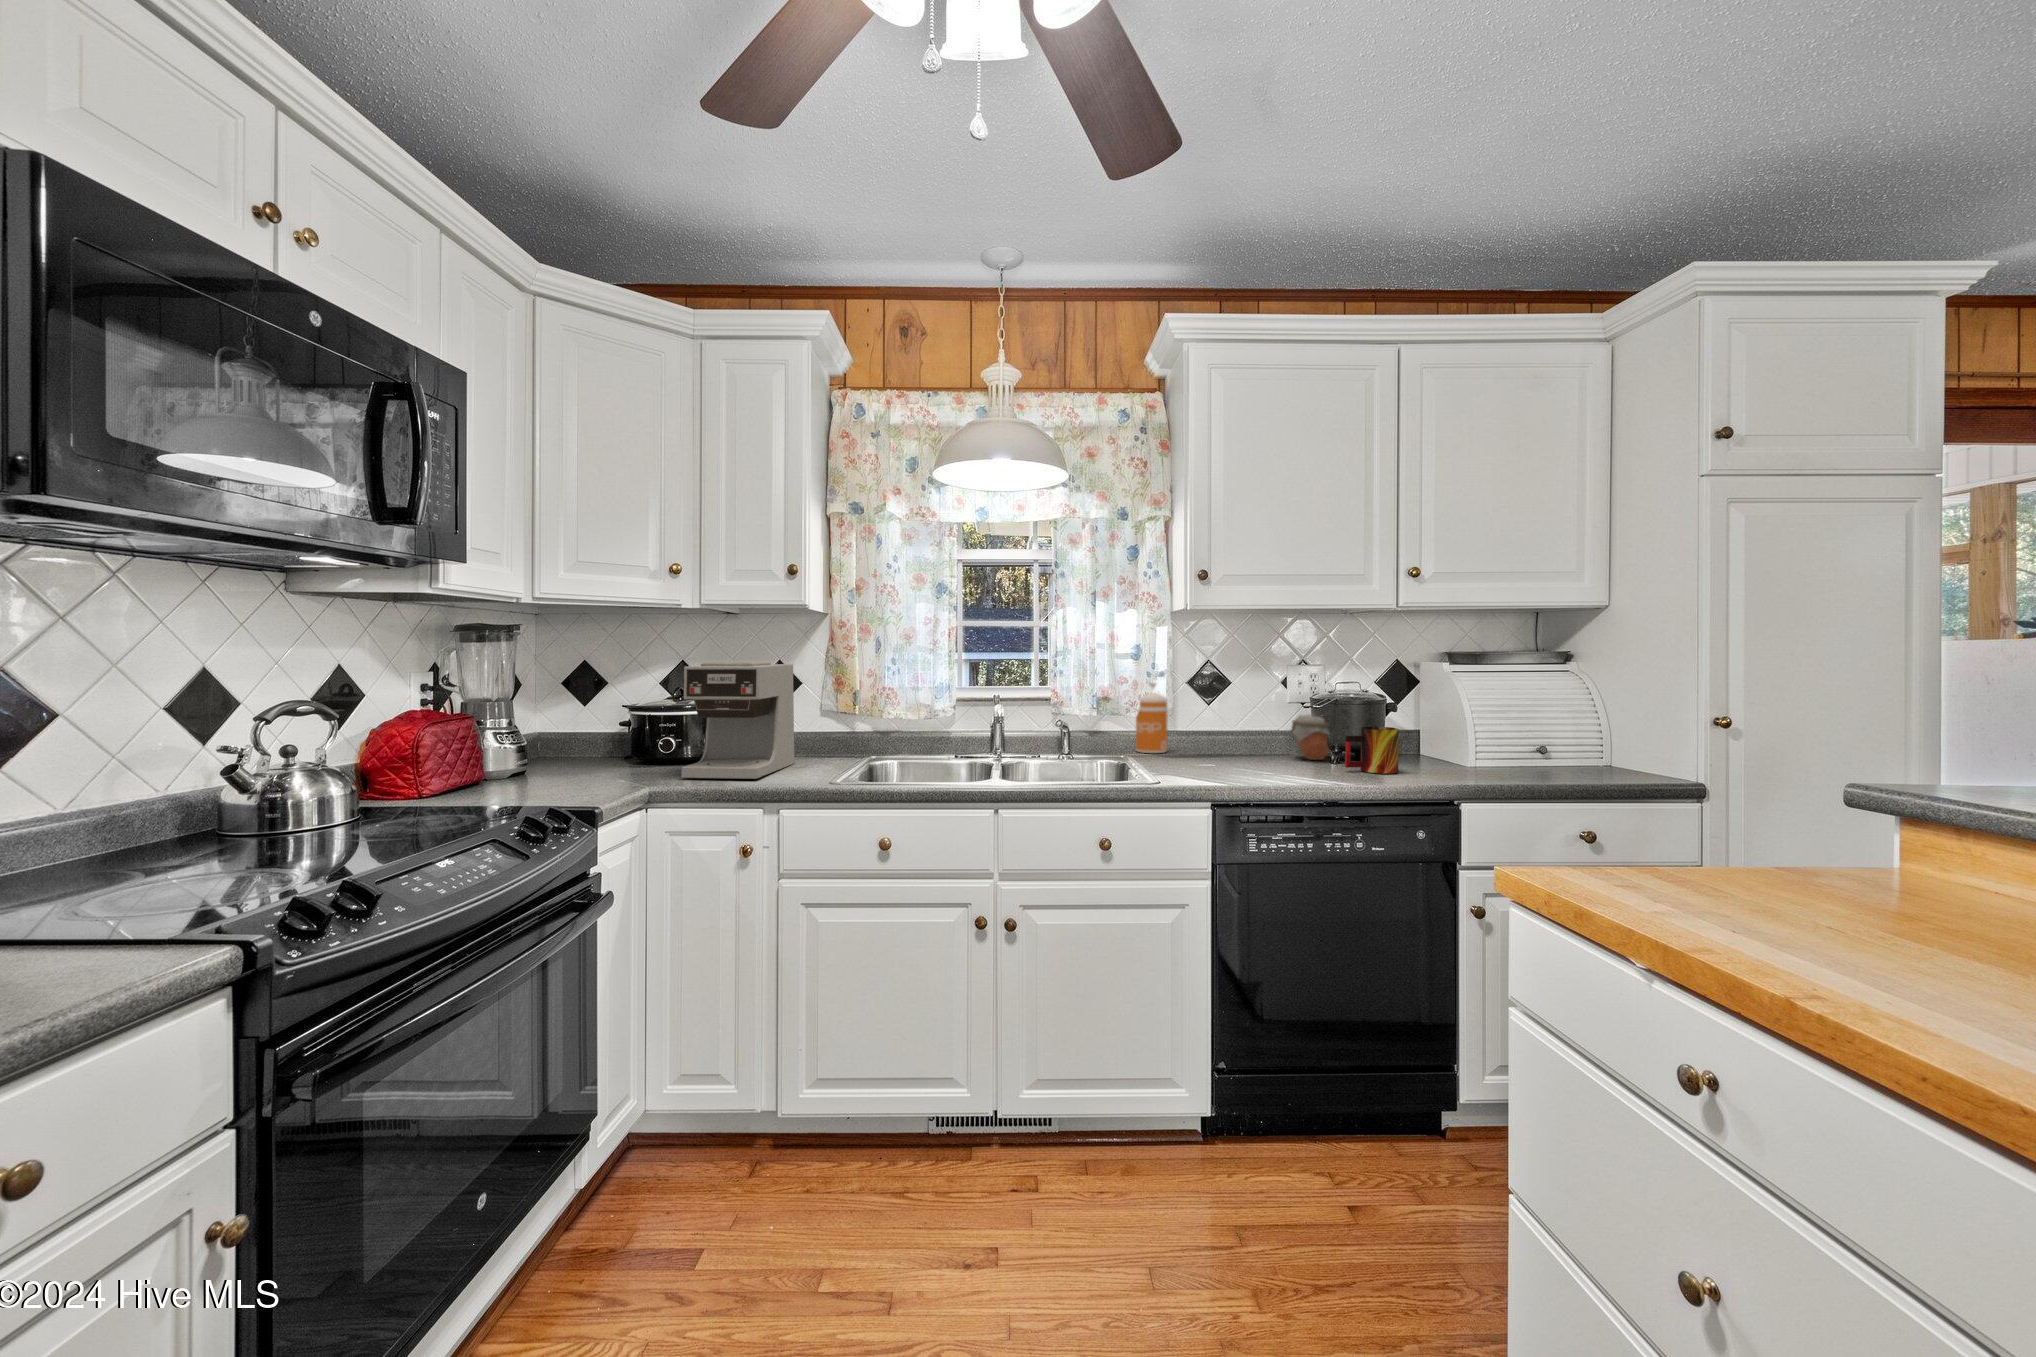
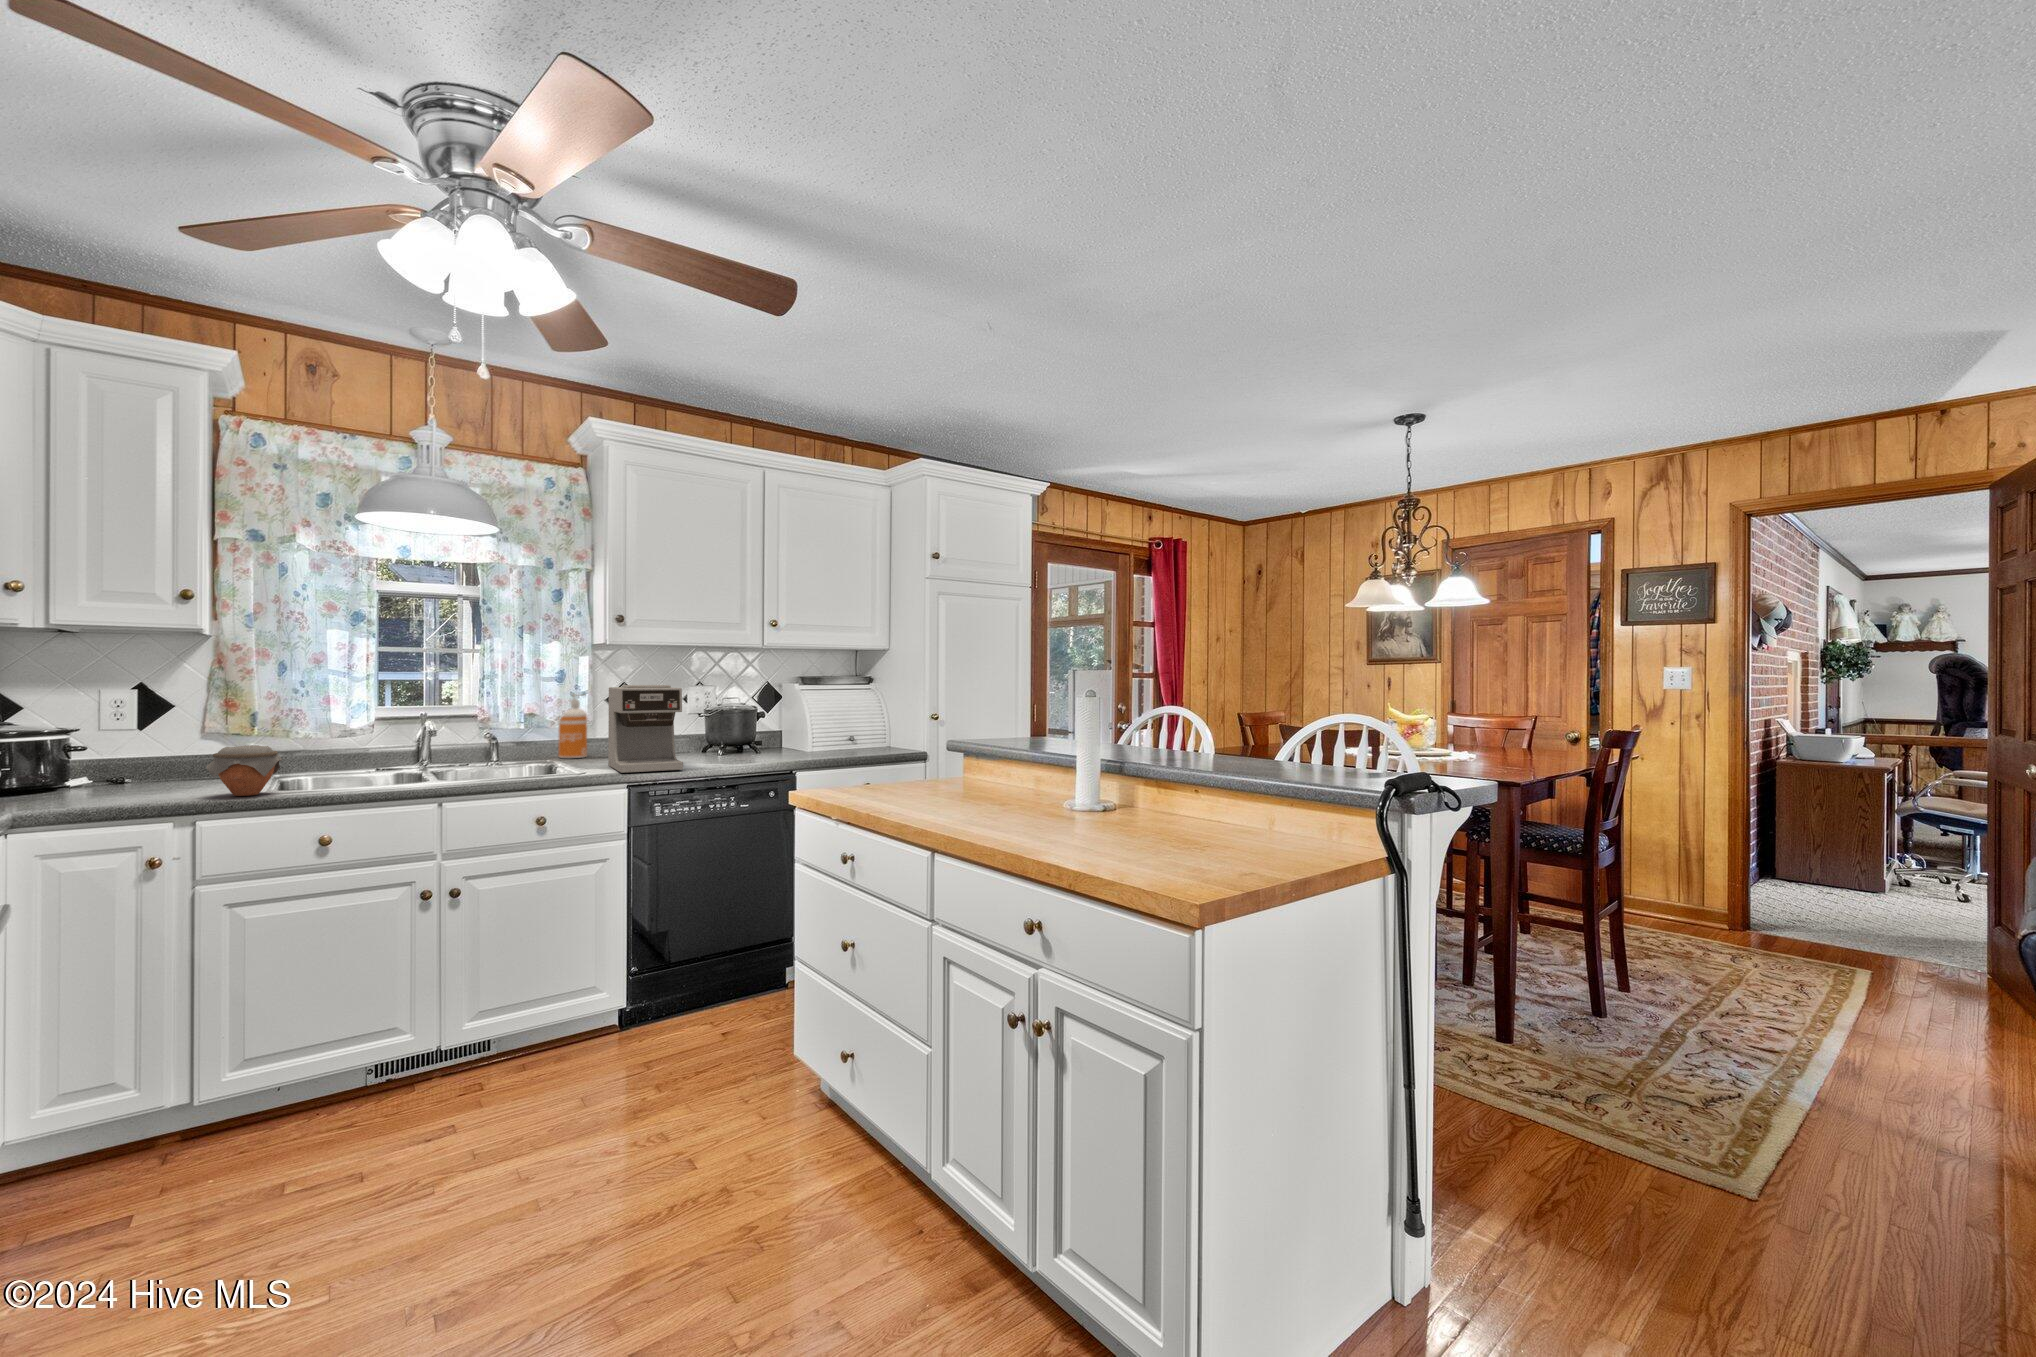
coffee maker: present [681,662,794,779] -> present [608,685,683,773]
jar: present [1291,714,1332,760] -> present [207,745,282,796]
mug: present [1345,727,1399,774] -> none [726,728,763,760]

